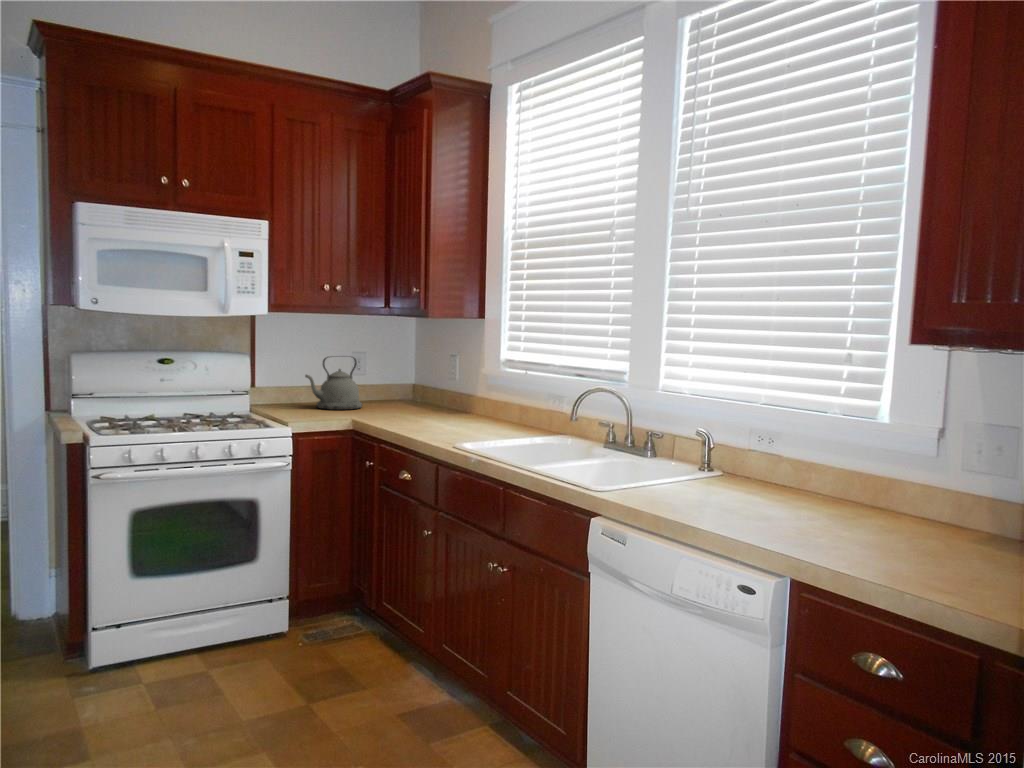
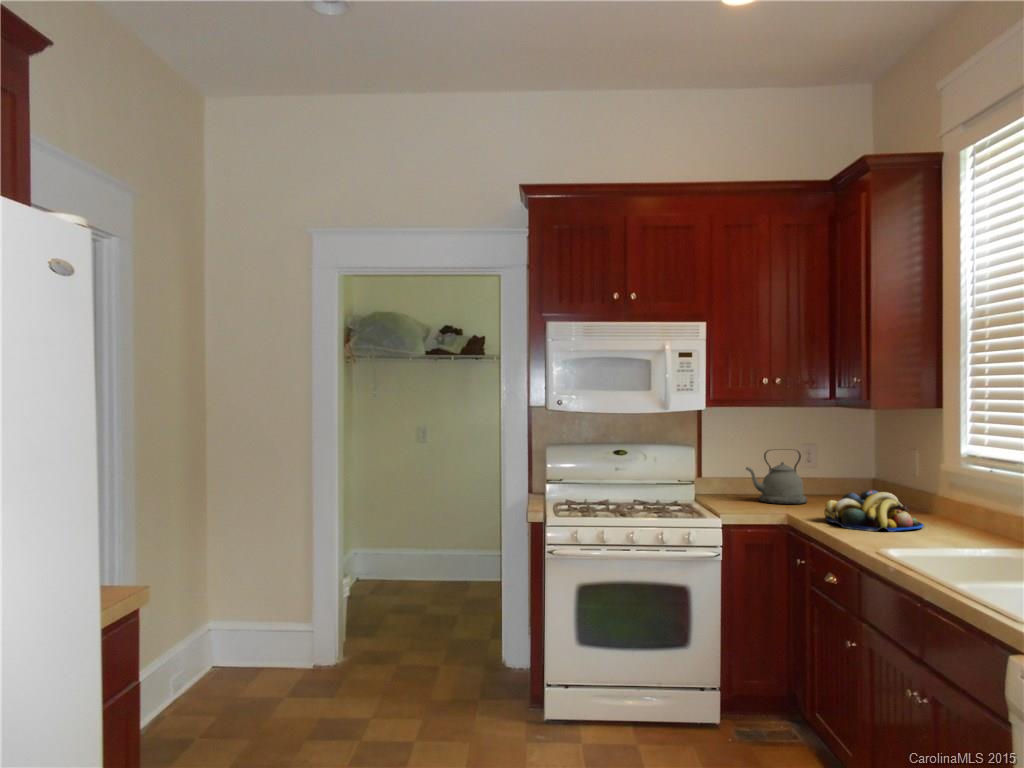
fruit bowl: none [389,392,472,429] -> present [824,490,924,532]

